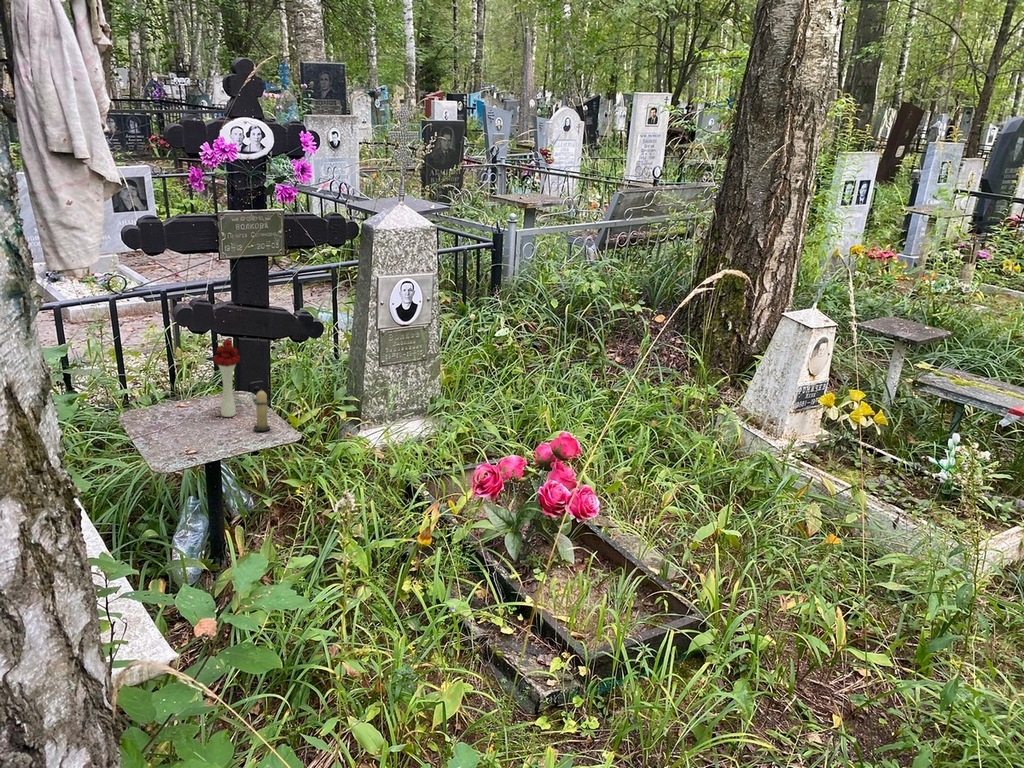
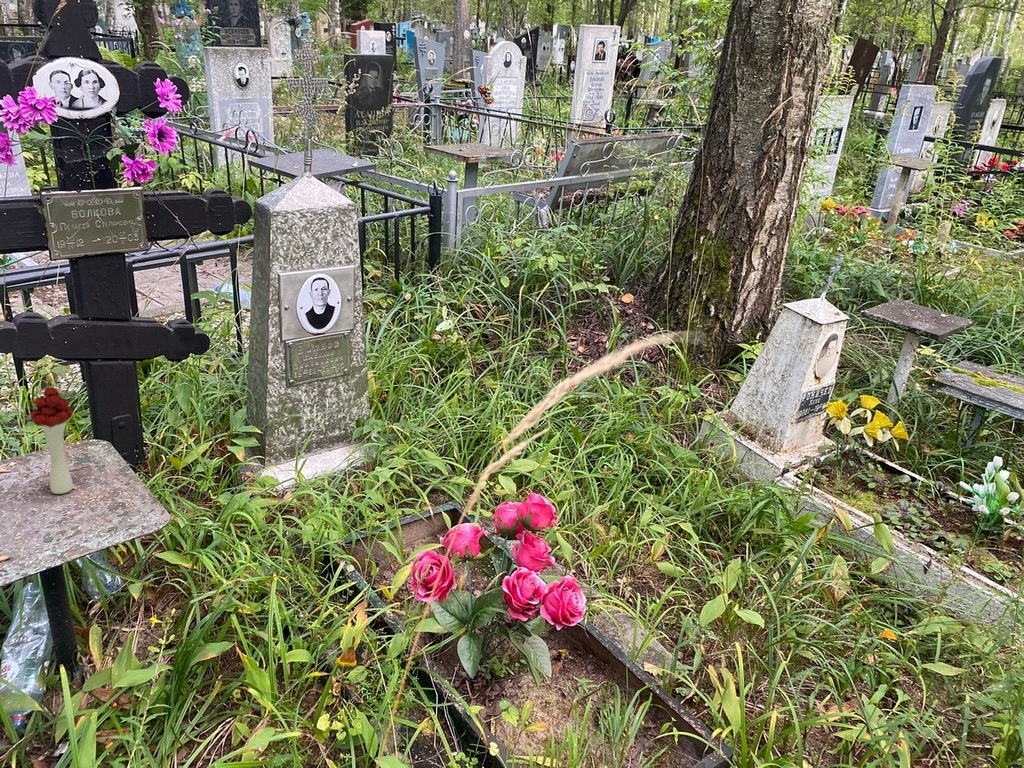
candle: present [253,390,270,431] -> none [87,460,124,521]

